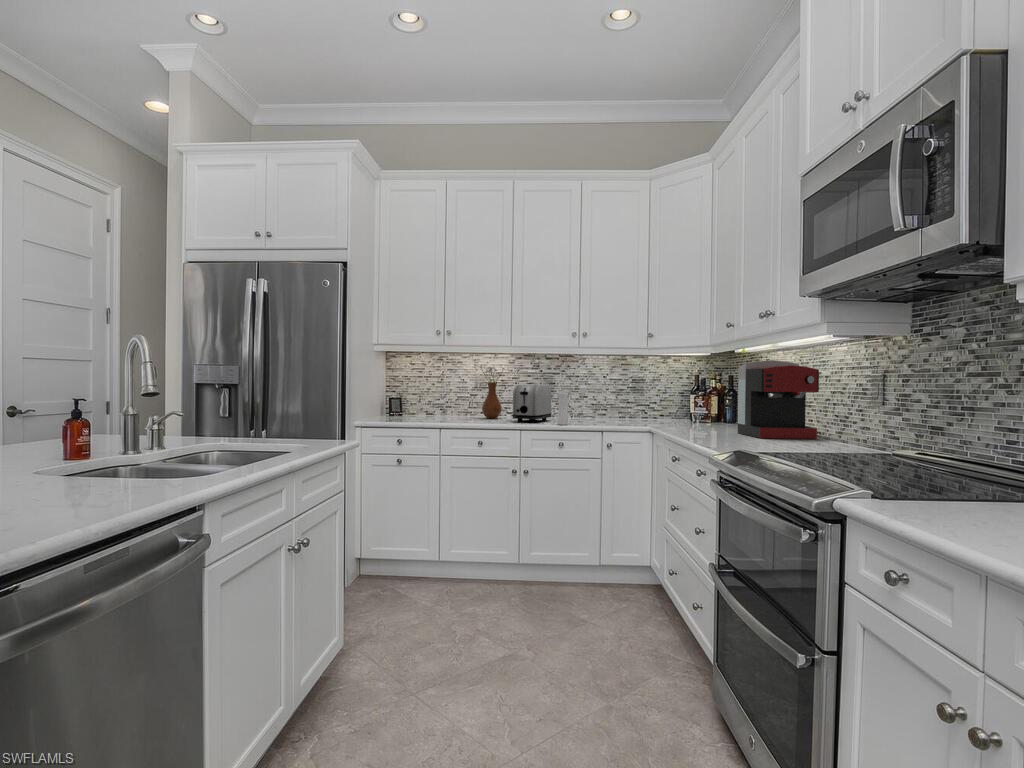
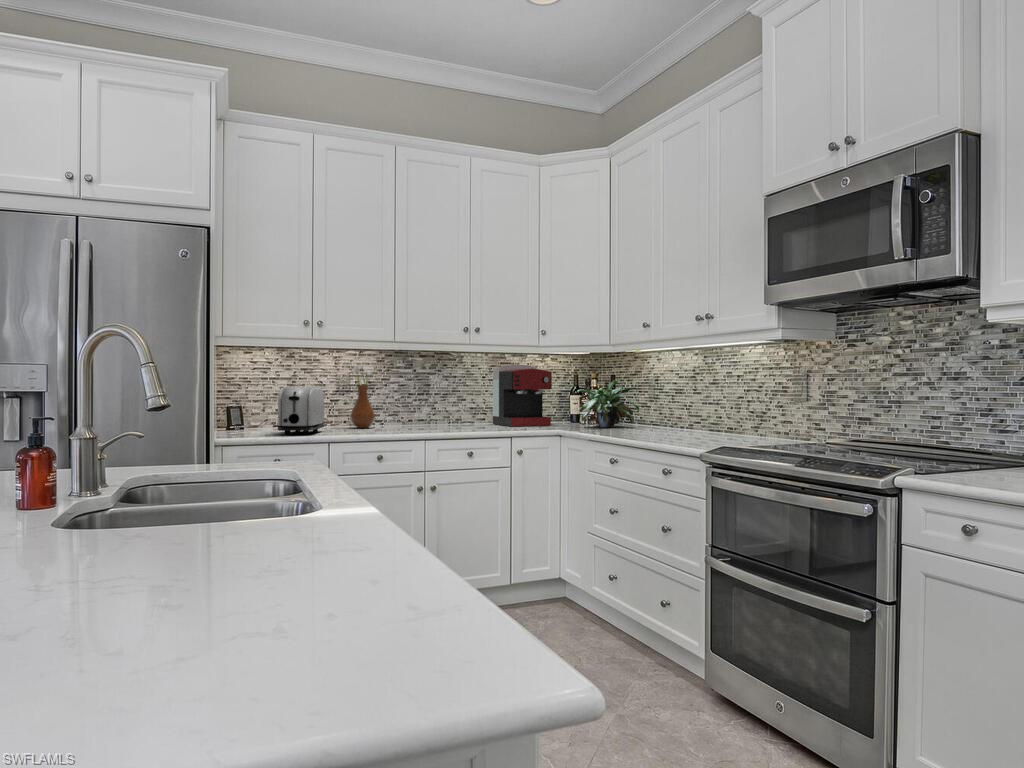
coffee maker: present [738,360,819,439] -> present [493,364,552,426]
potted plant: none [676,380,741,426] -> present [578,380,639,427]
toaster: present [513,384,551,422] -> present [278,387,324,435]
pepper mill: present [557,386,587,425] -> none [462,387,492,431]

